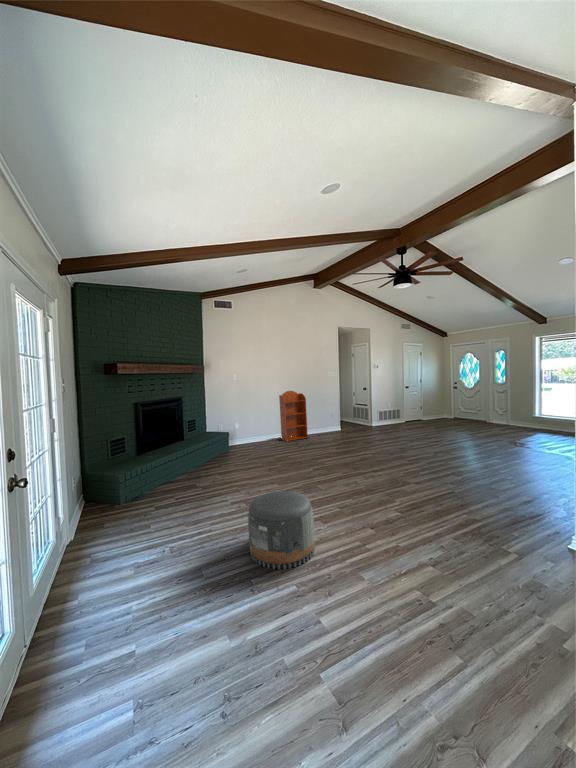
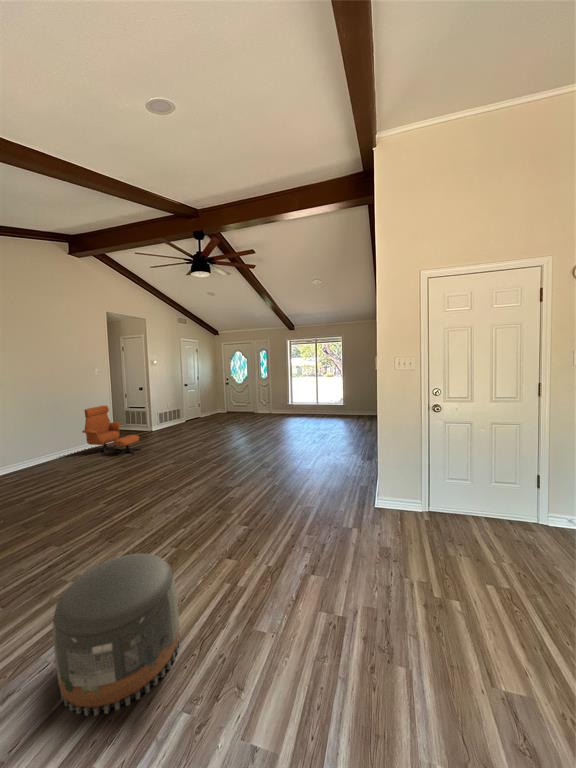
bookcase: present [279,391,308,442] -> none [18,398,74,473]
lounge chair: none [316,400,356,441] -> present [82,405,141,456]

